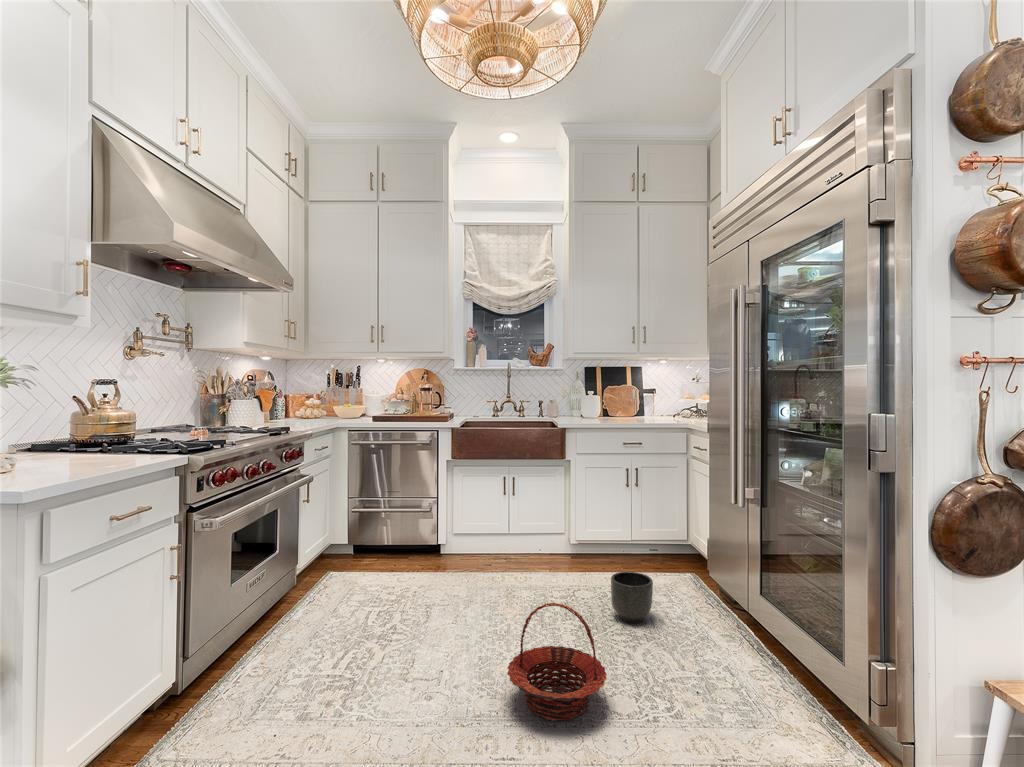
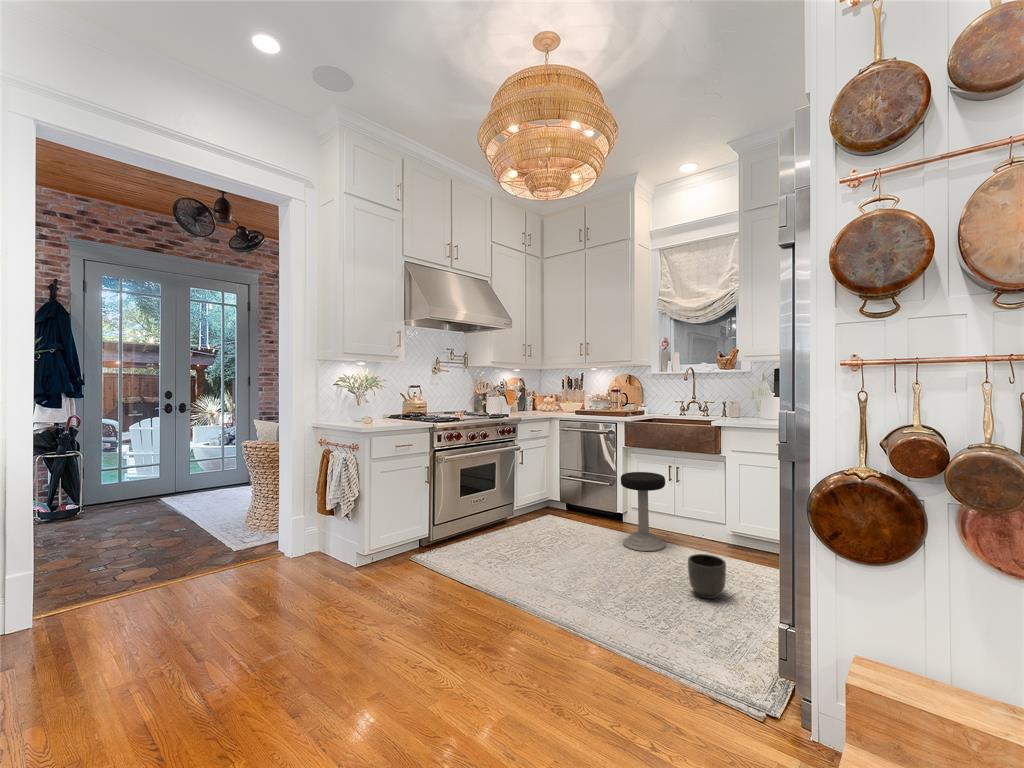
stool: none [477,488,530,587] -> present [621,472,665,551]
basket: present [507,603,607,720] -> none [540,549,610,630]

